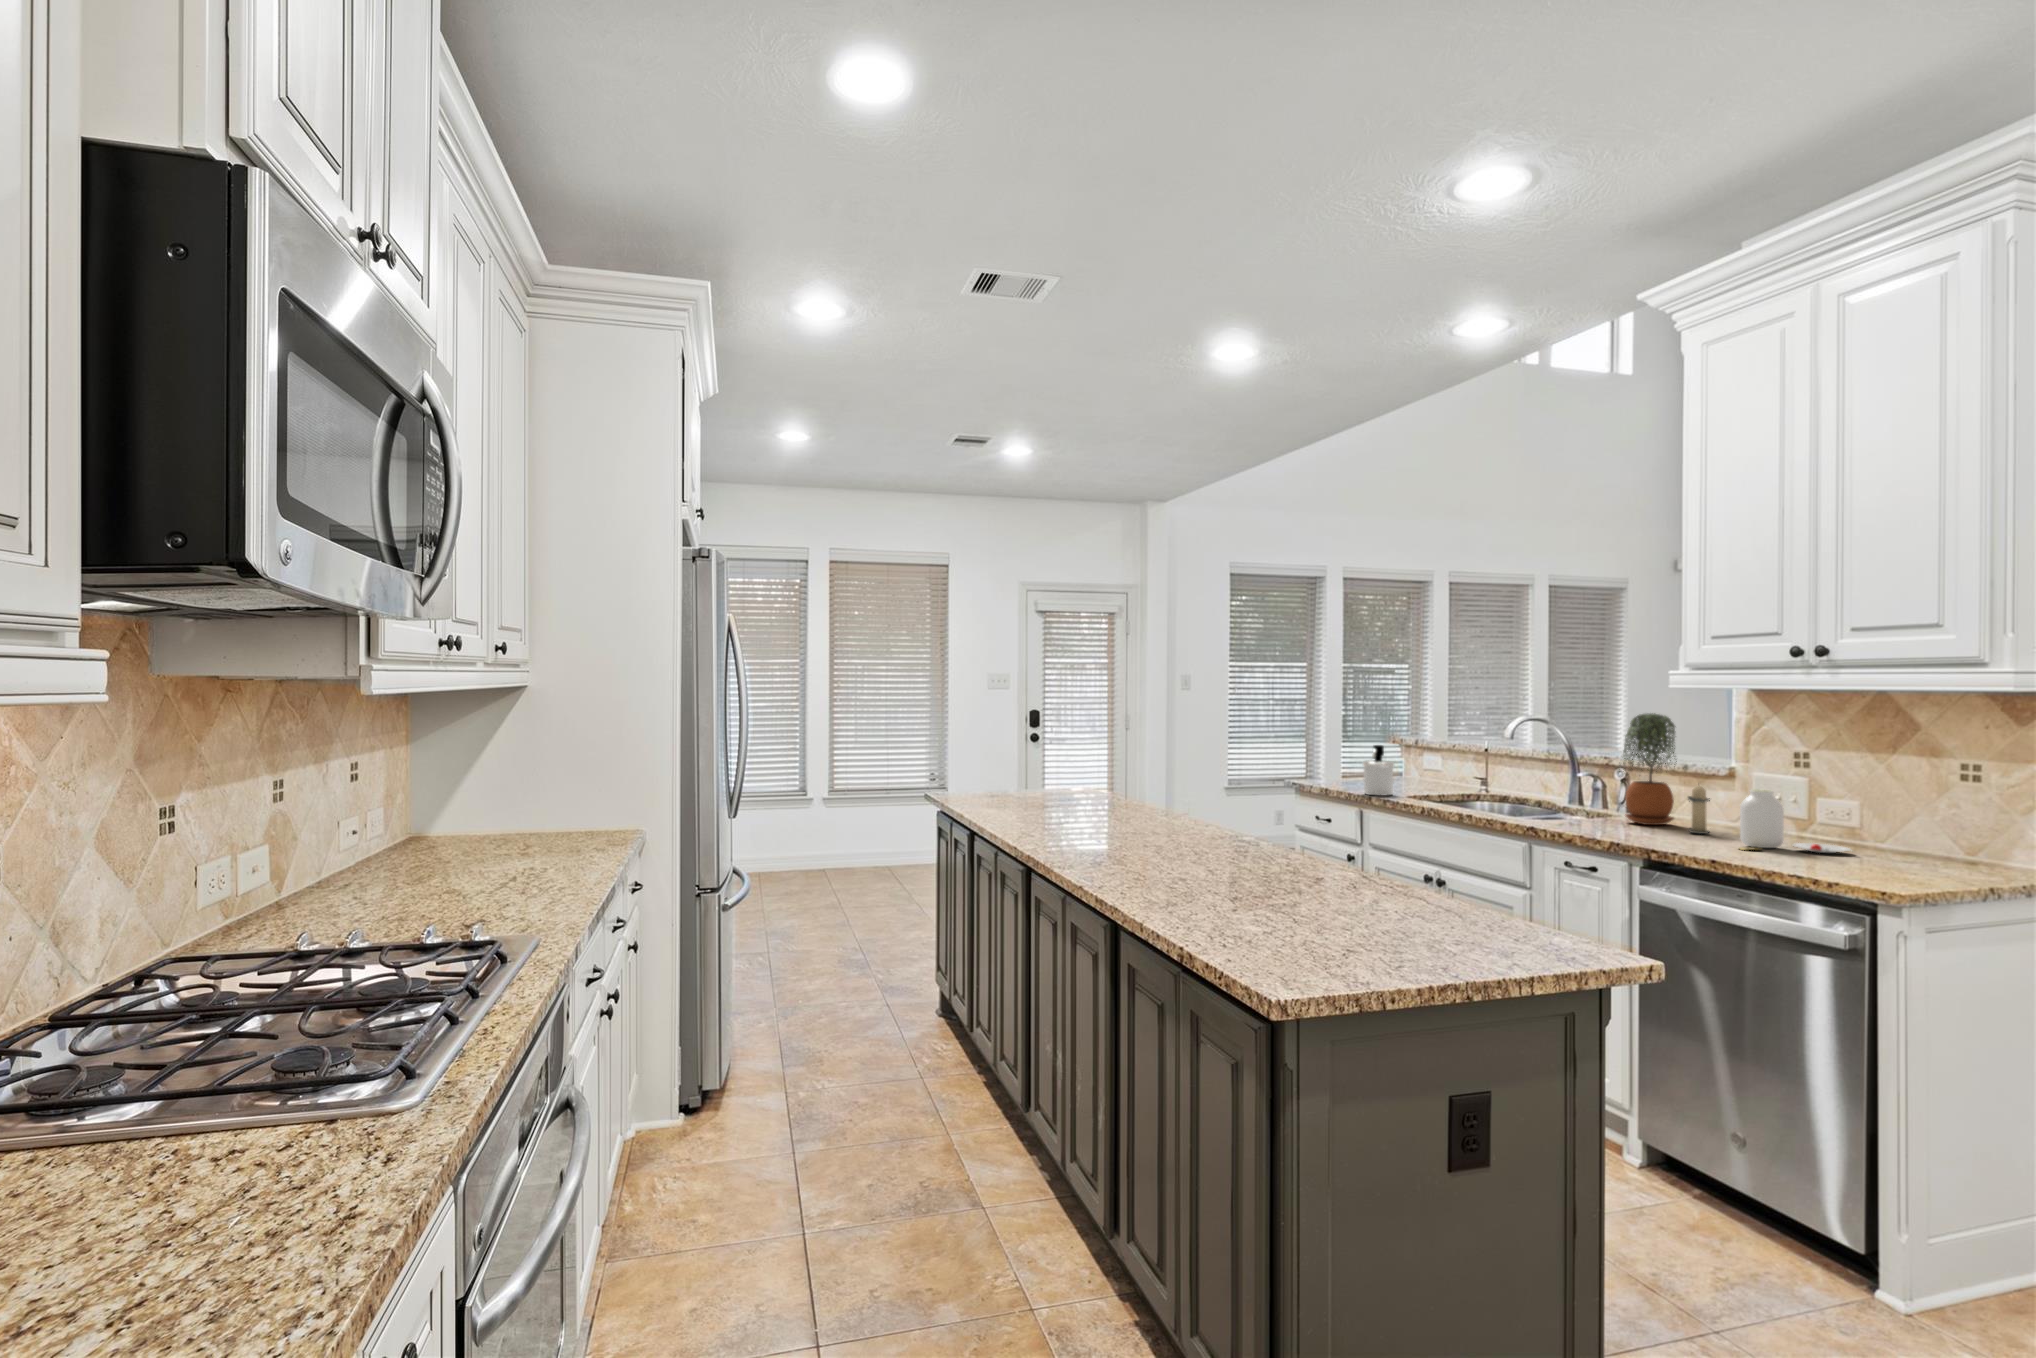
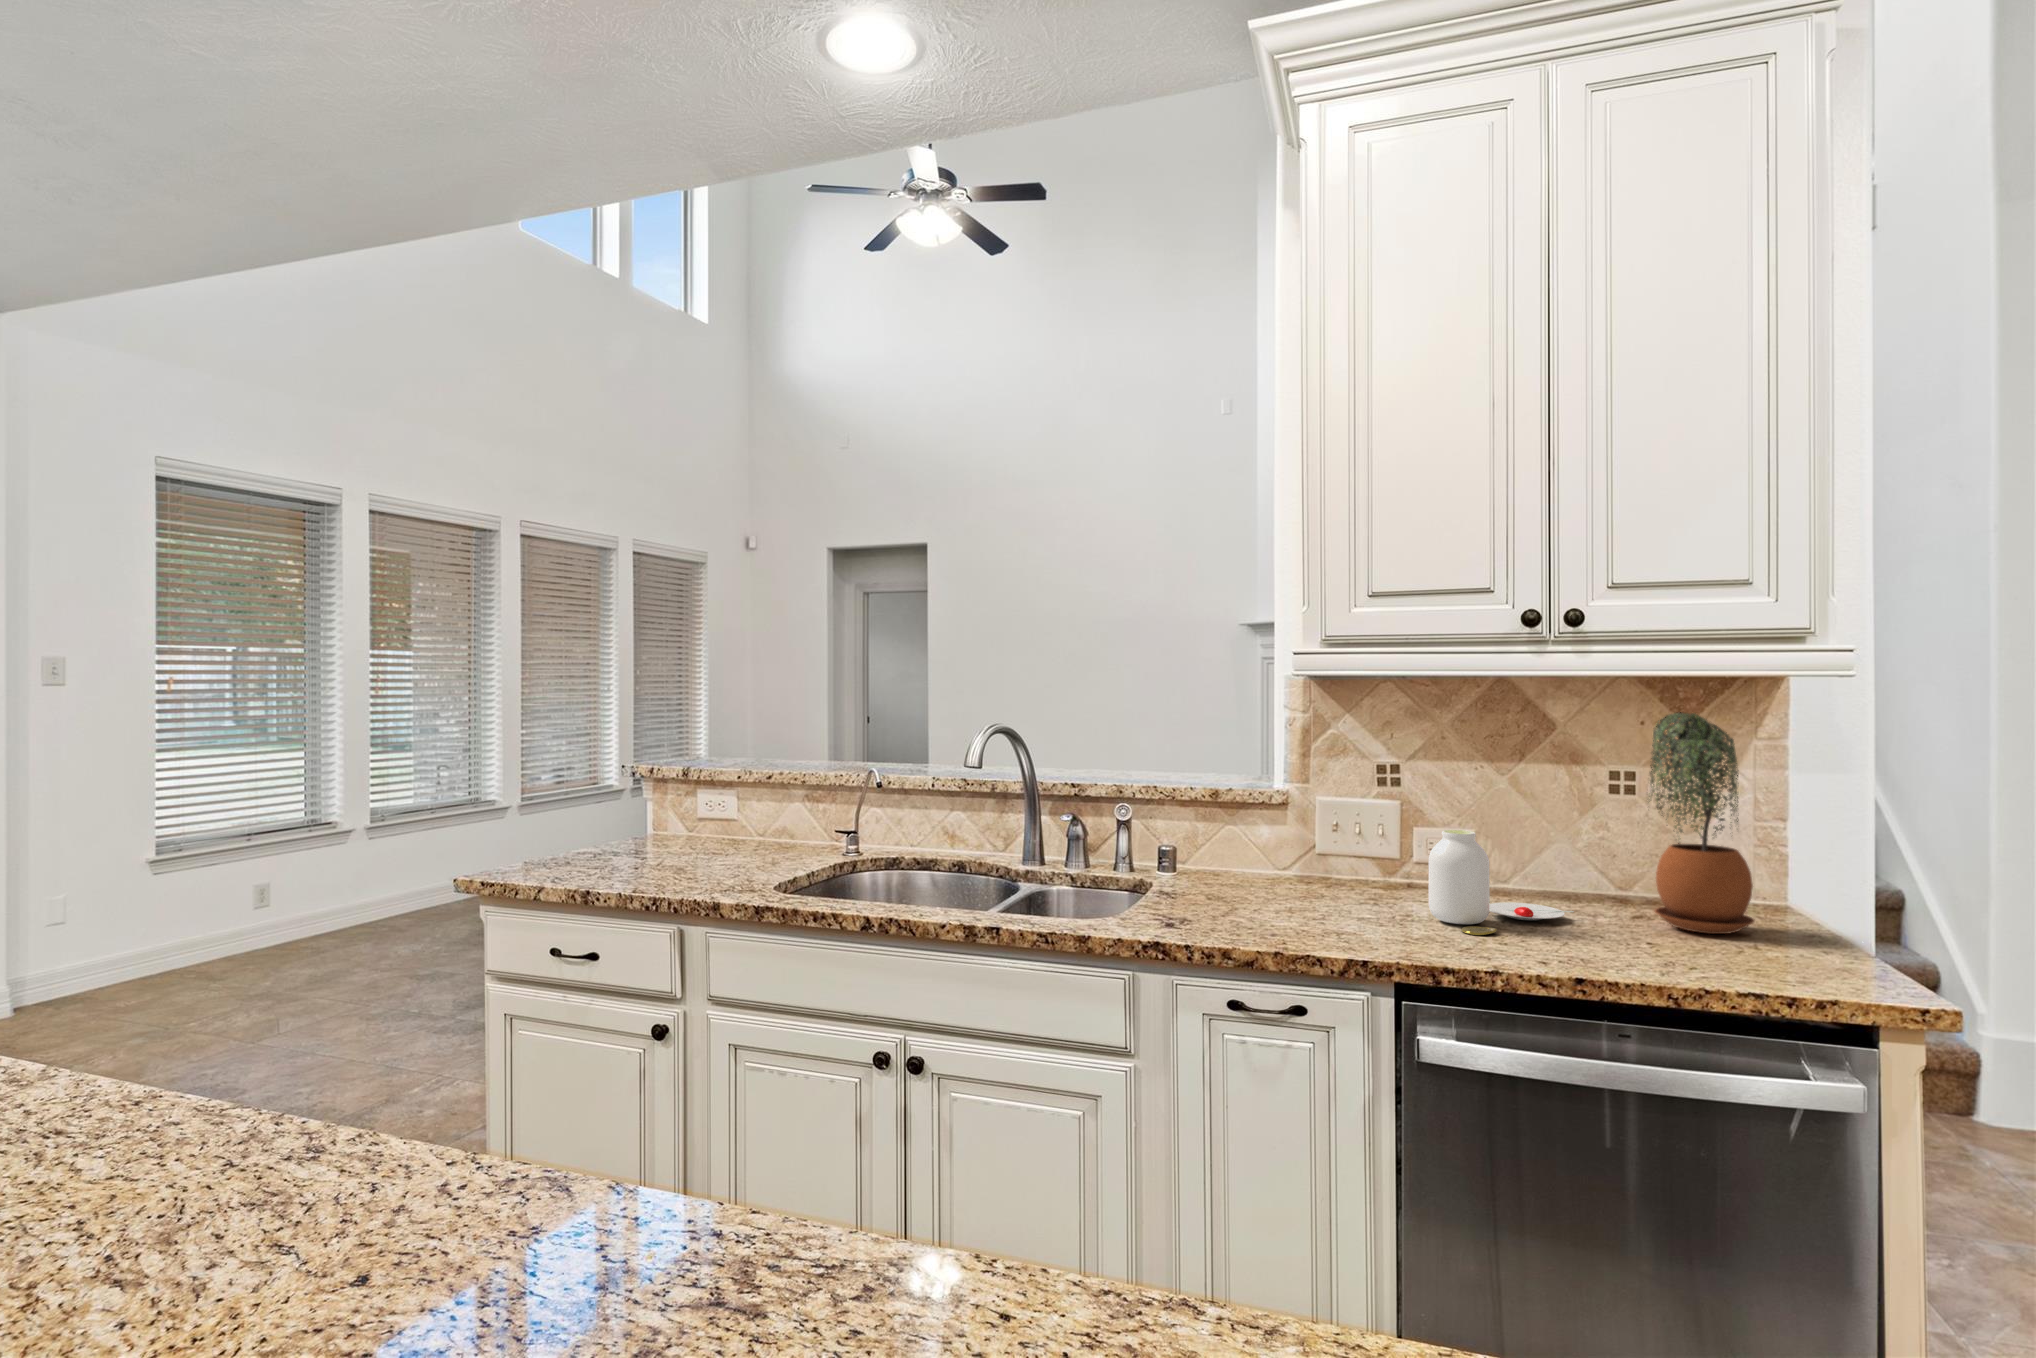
potted plant: present [1619,713,1677,825] -> present [1649,712,1754,934]
soap dispenser: present [1363,745,1394,796] -> none [649,790,708,887]
candle: present [1688,786,1710,834] -> none [1284,822,1325,905]

